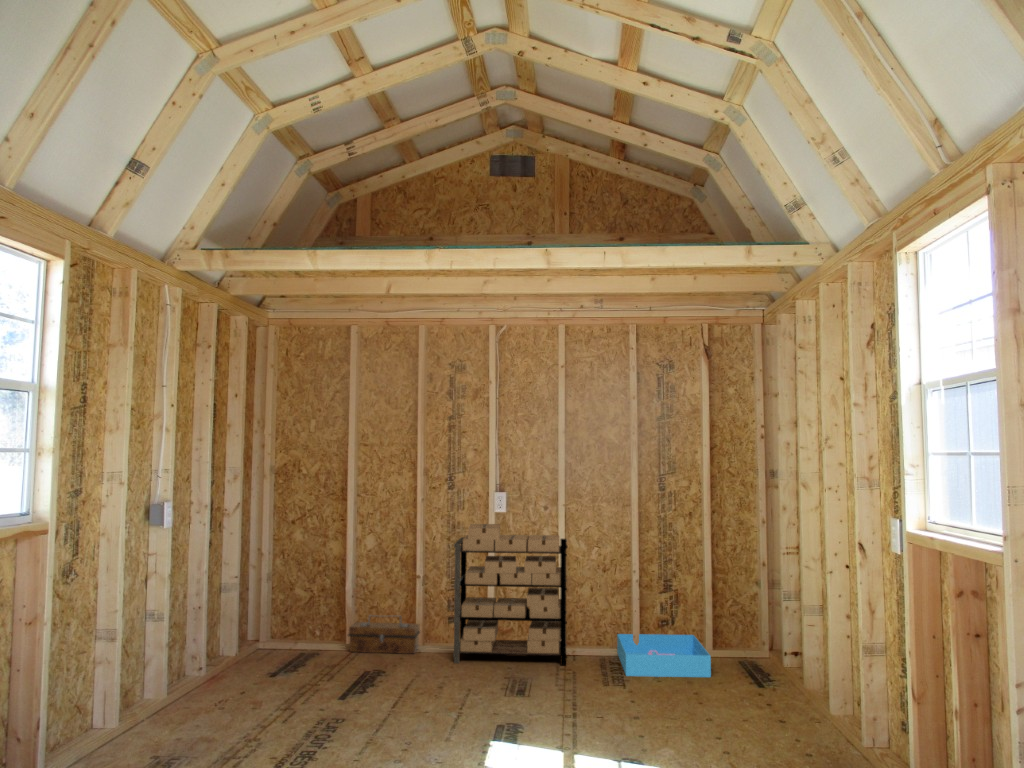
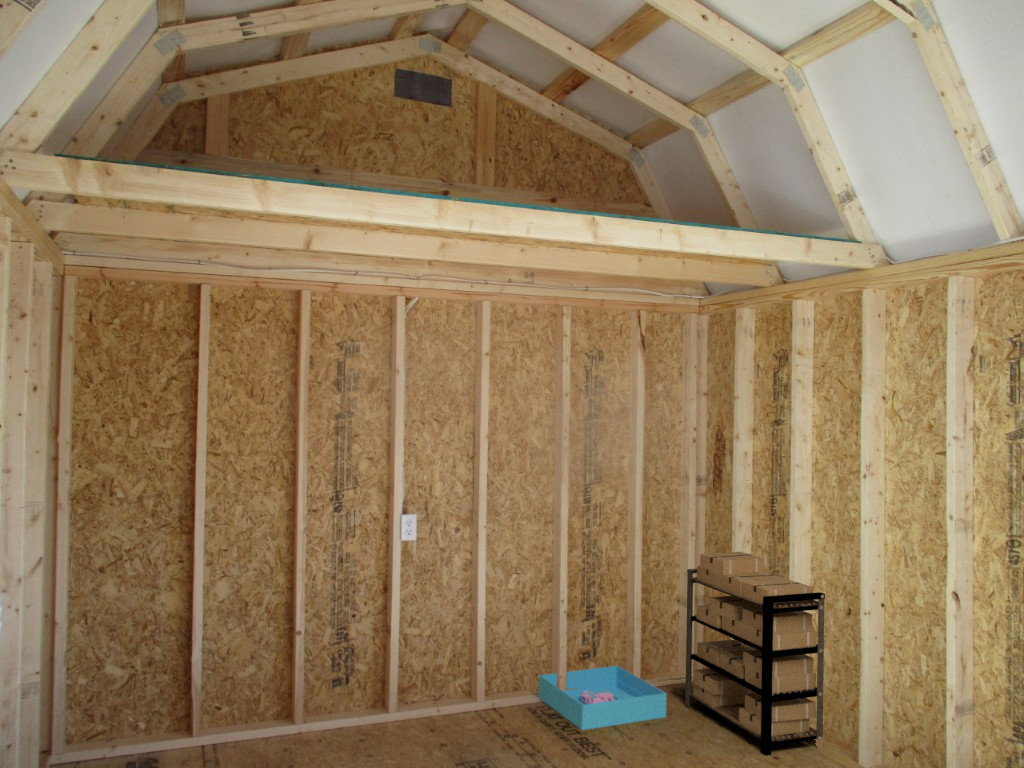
shelving unit: present [453,524,567,666] -> present [685,552,825,756]
toolbox: present [348,615,420,654] -> none [201,687,302,748]

